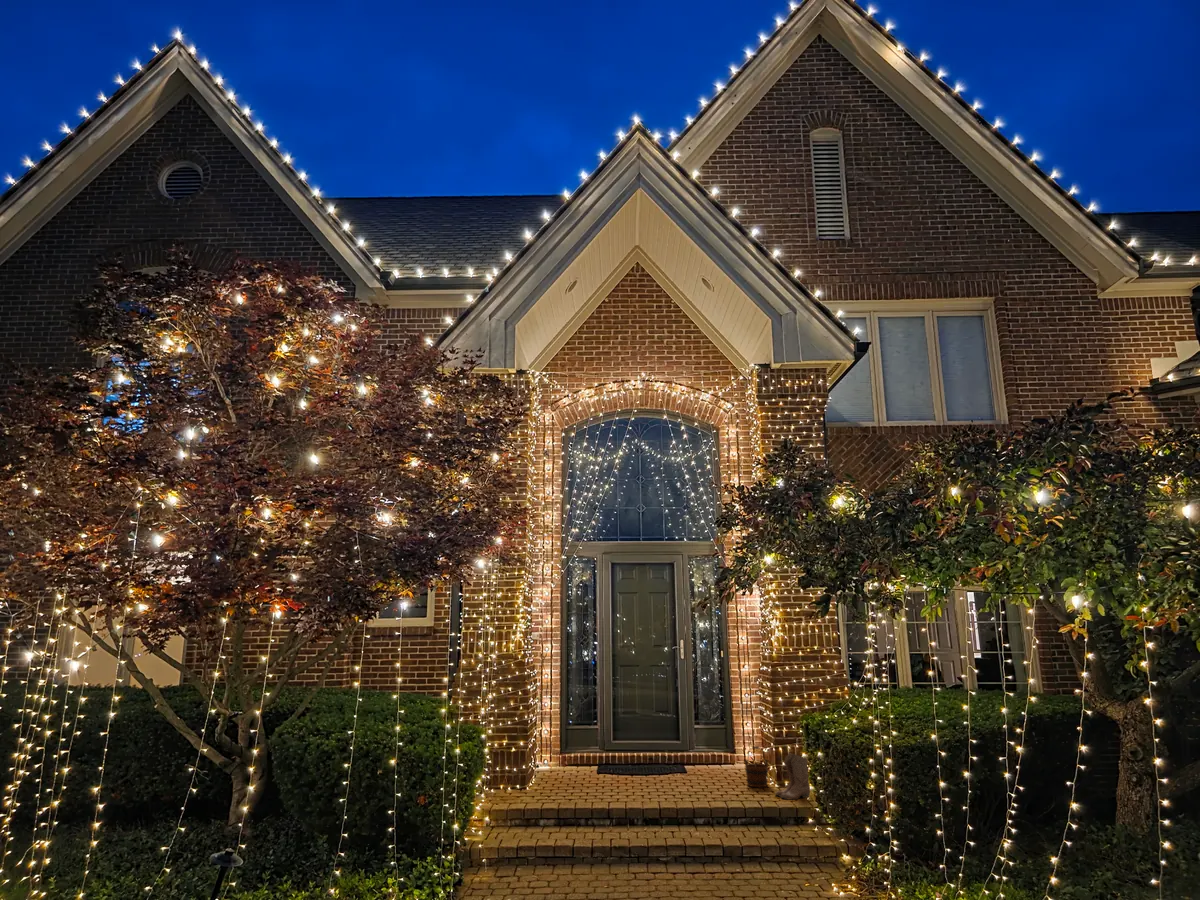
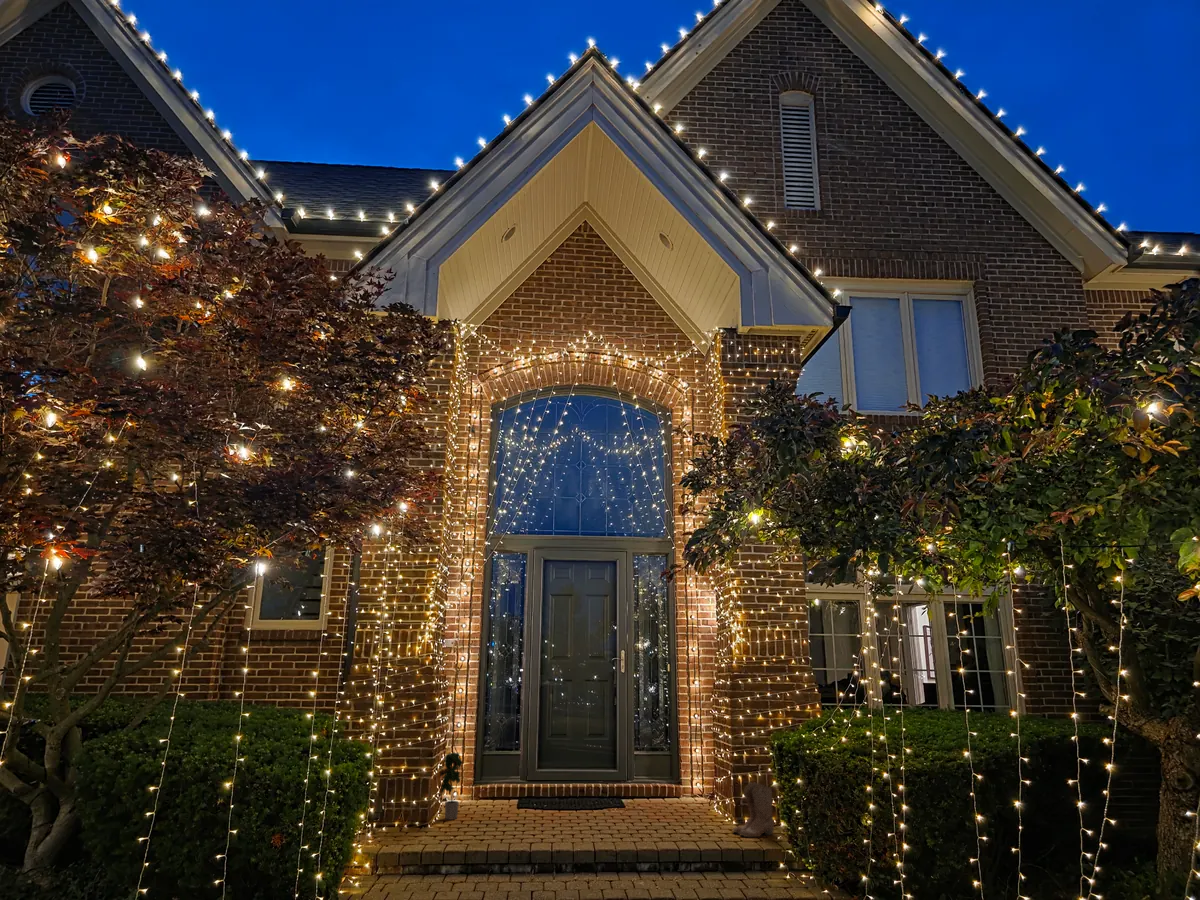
potted plant: none [533,727,551,783] -> present [440,752,462,820]
wooden bucket: present [745,746,768,787] -> none [695,774,724,824]

